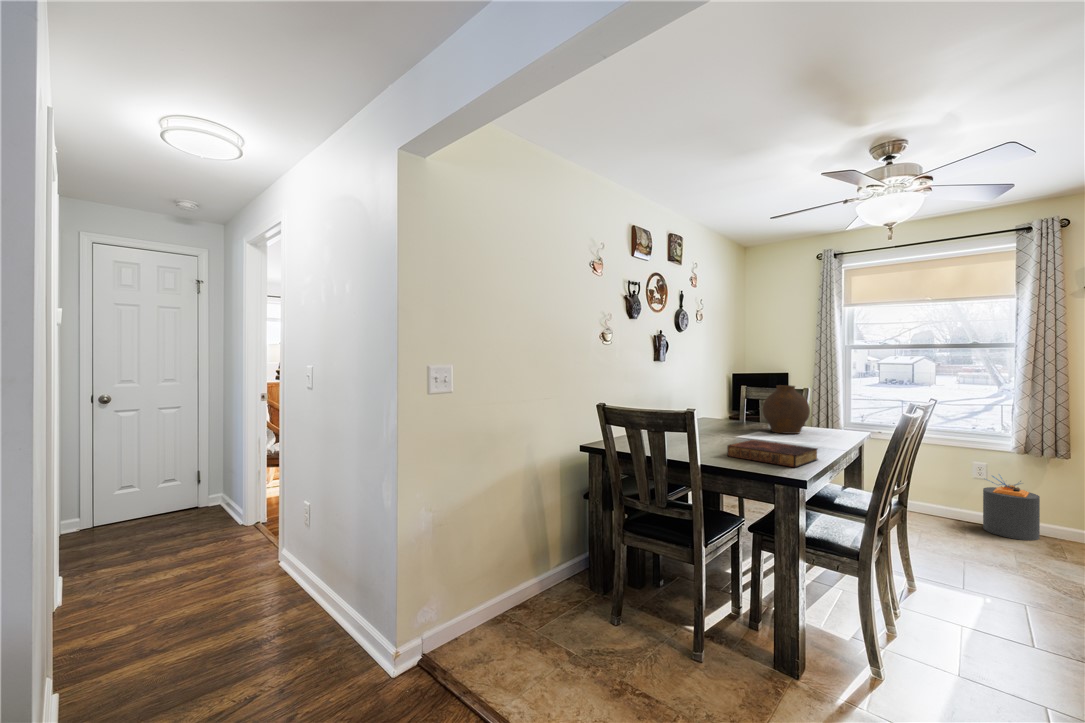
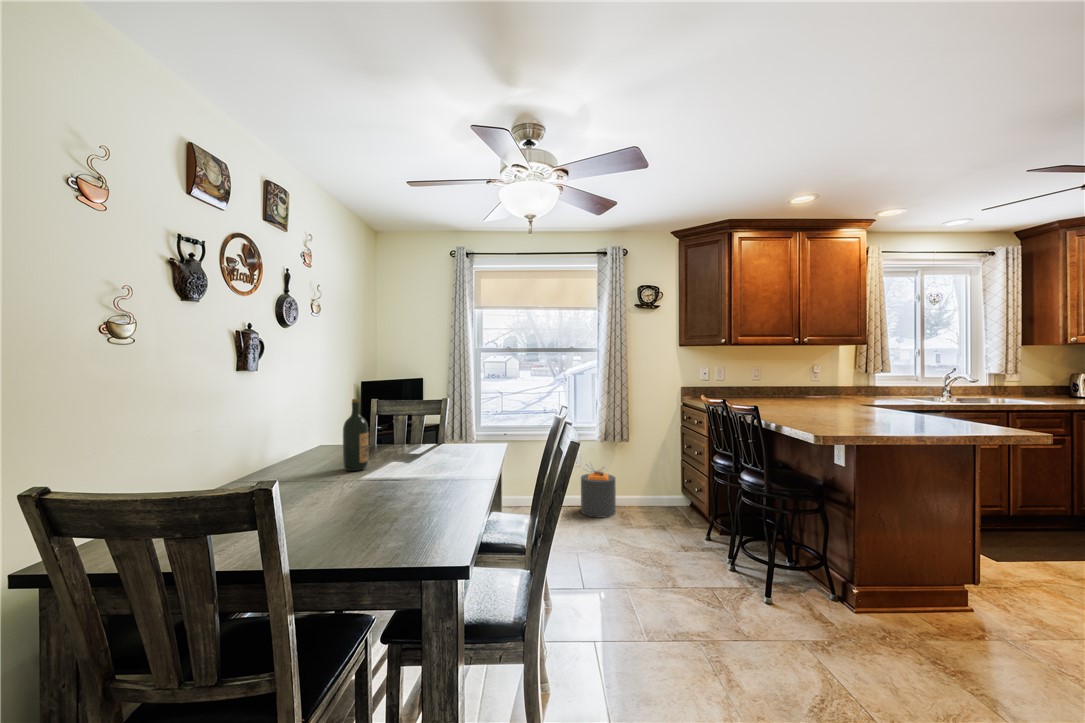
wine bottle: none [723,383,741,433] -> present [343,399,369,471]
vase: present [762,385,810,434] -> none [396,398,451,460]
book: present [727,440,818,467] -> none [345,487,471,531]

